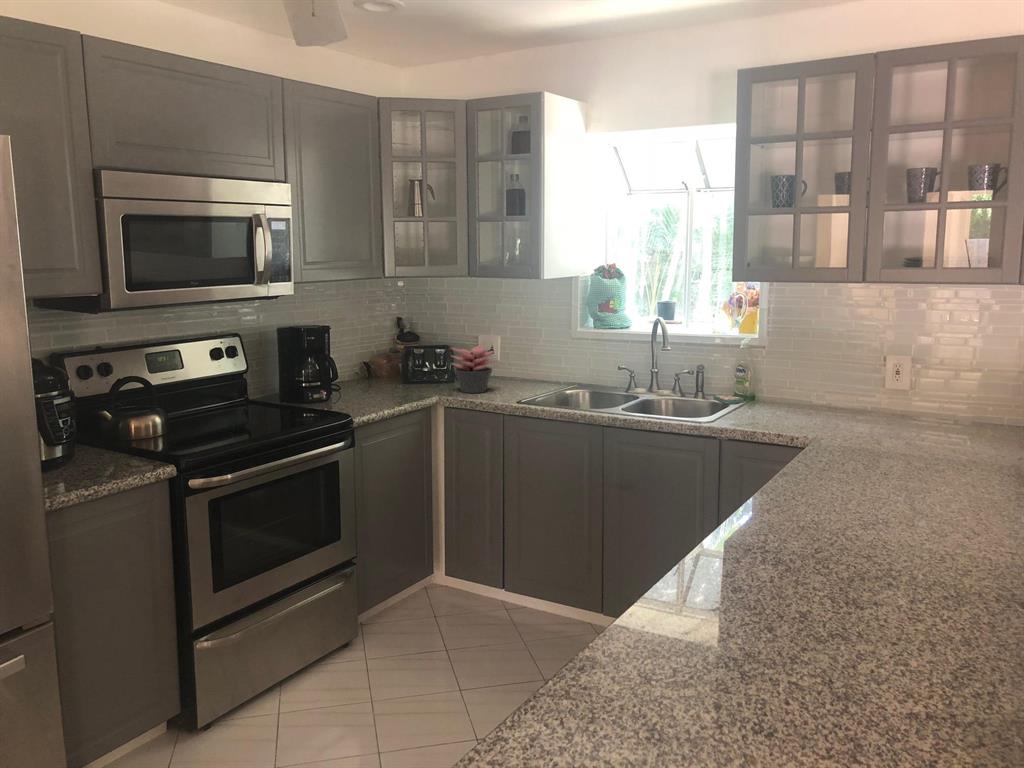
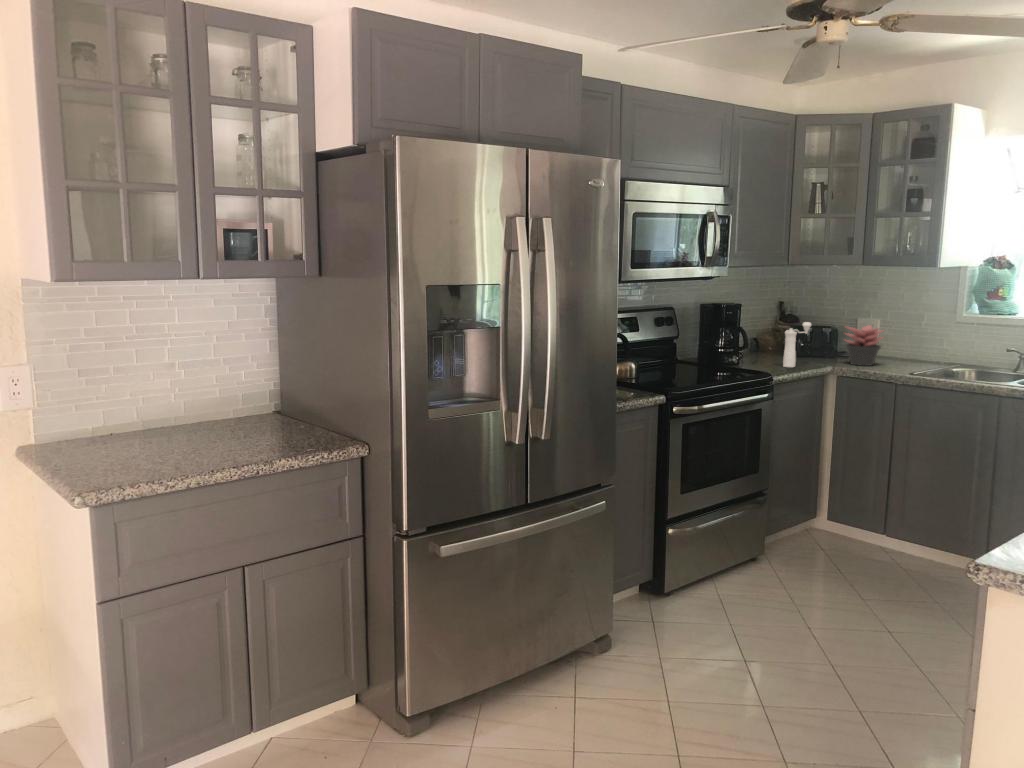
pepper mill: none [378,345,411,401] -> present [783,322,812,367]

